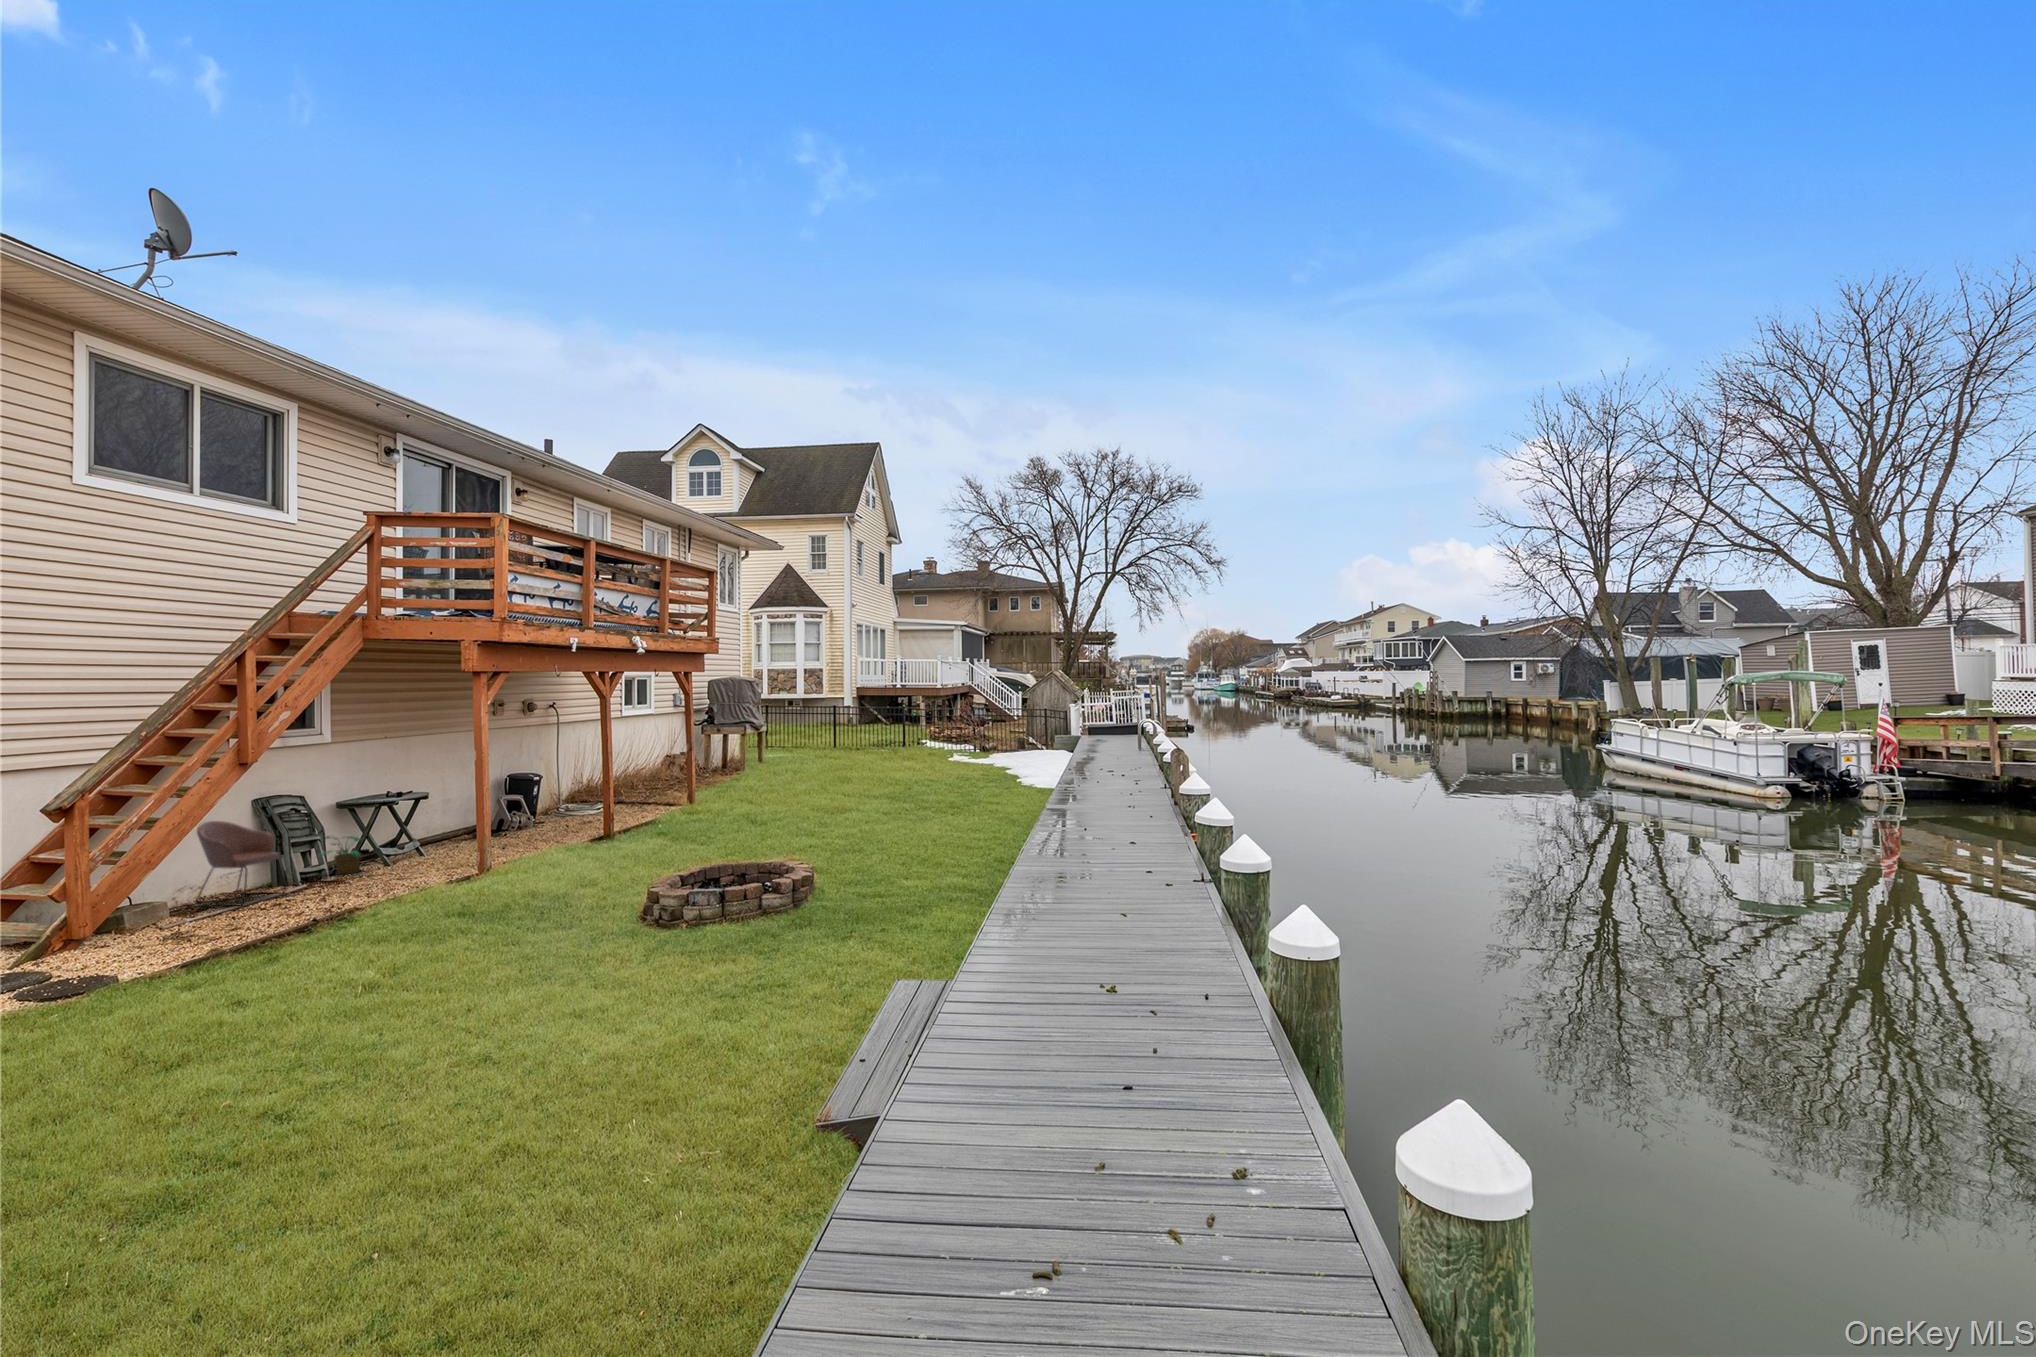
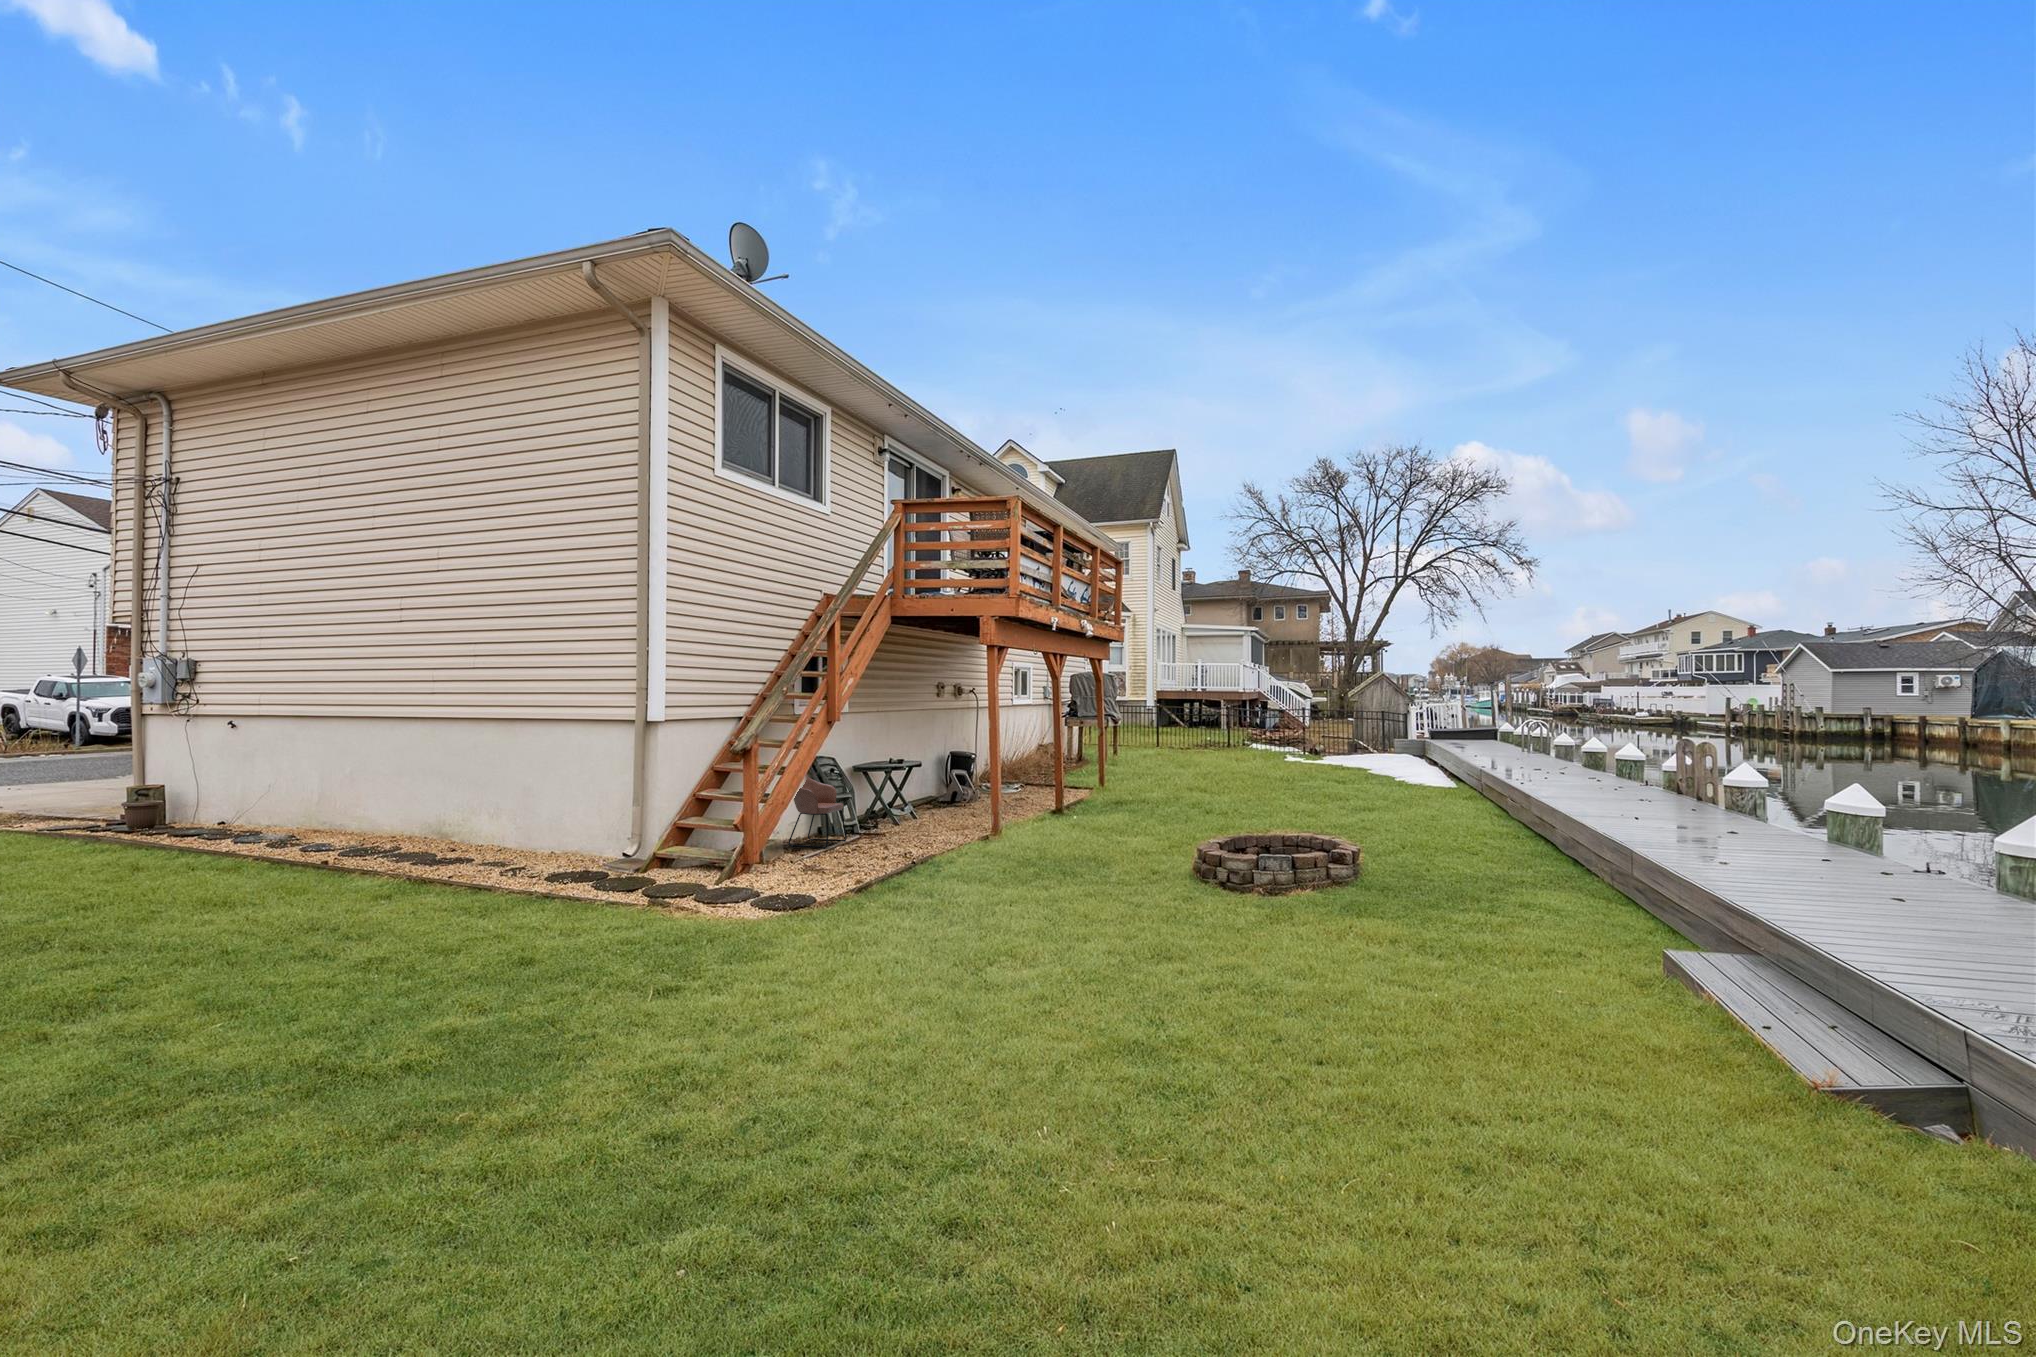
potted plant: present [317,836,362,875] -> none [851,794,888,829]

